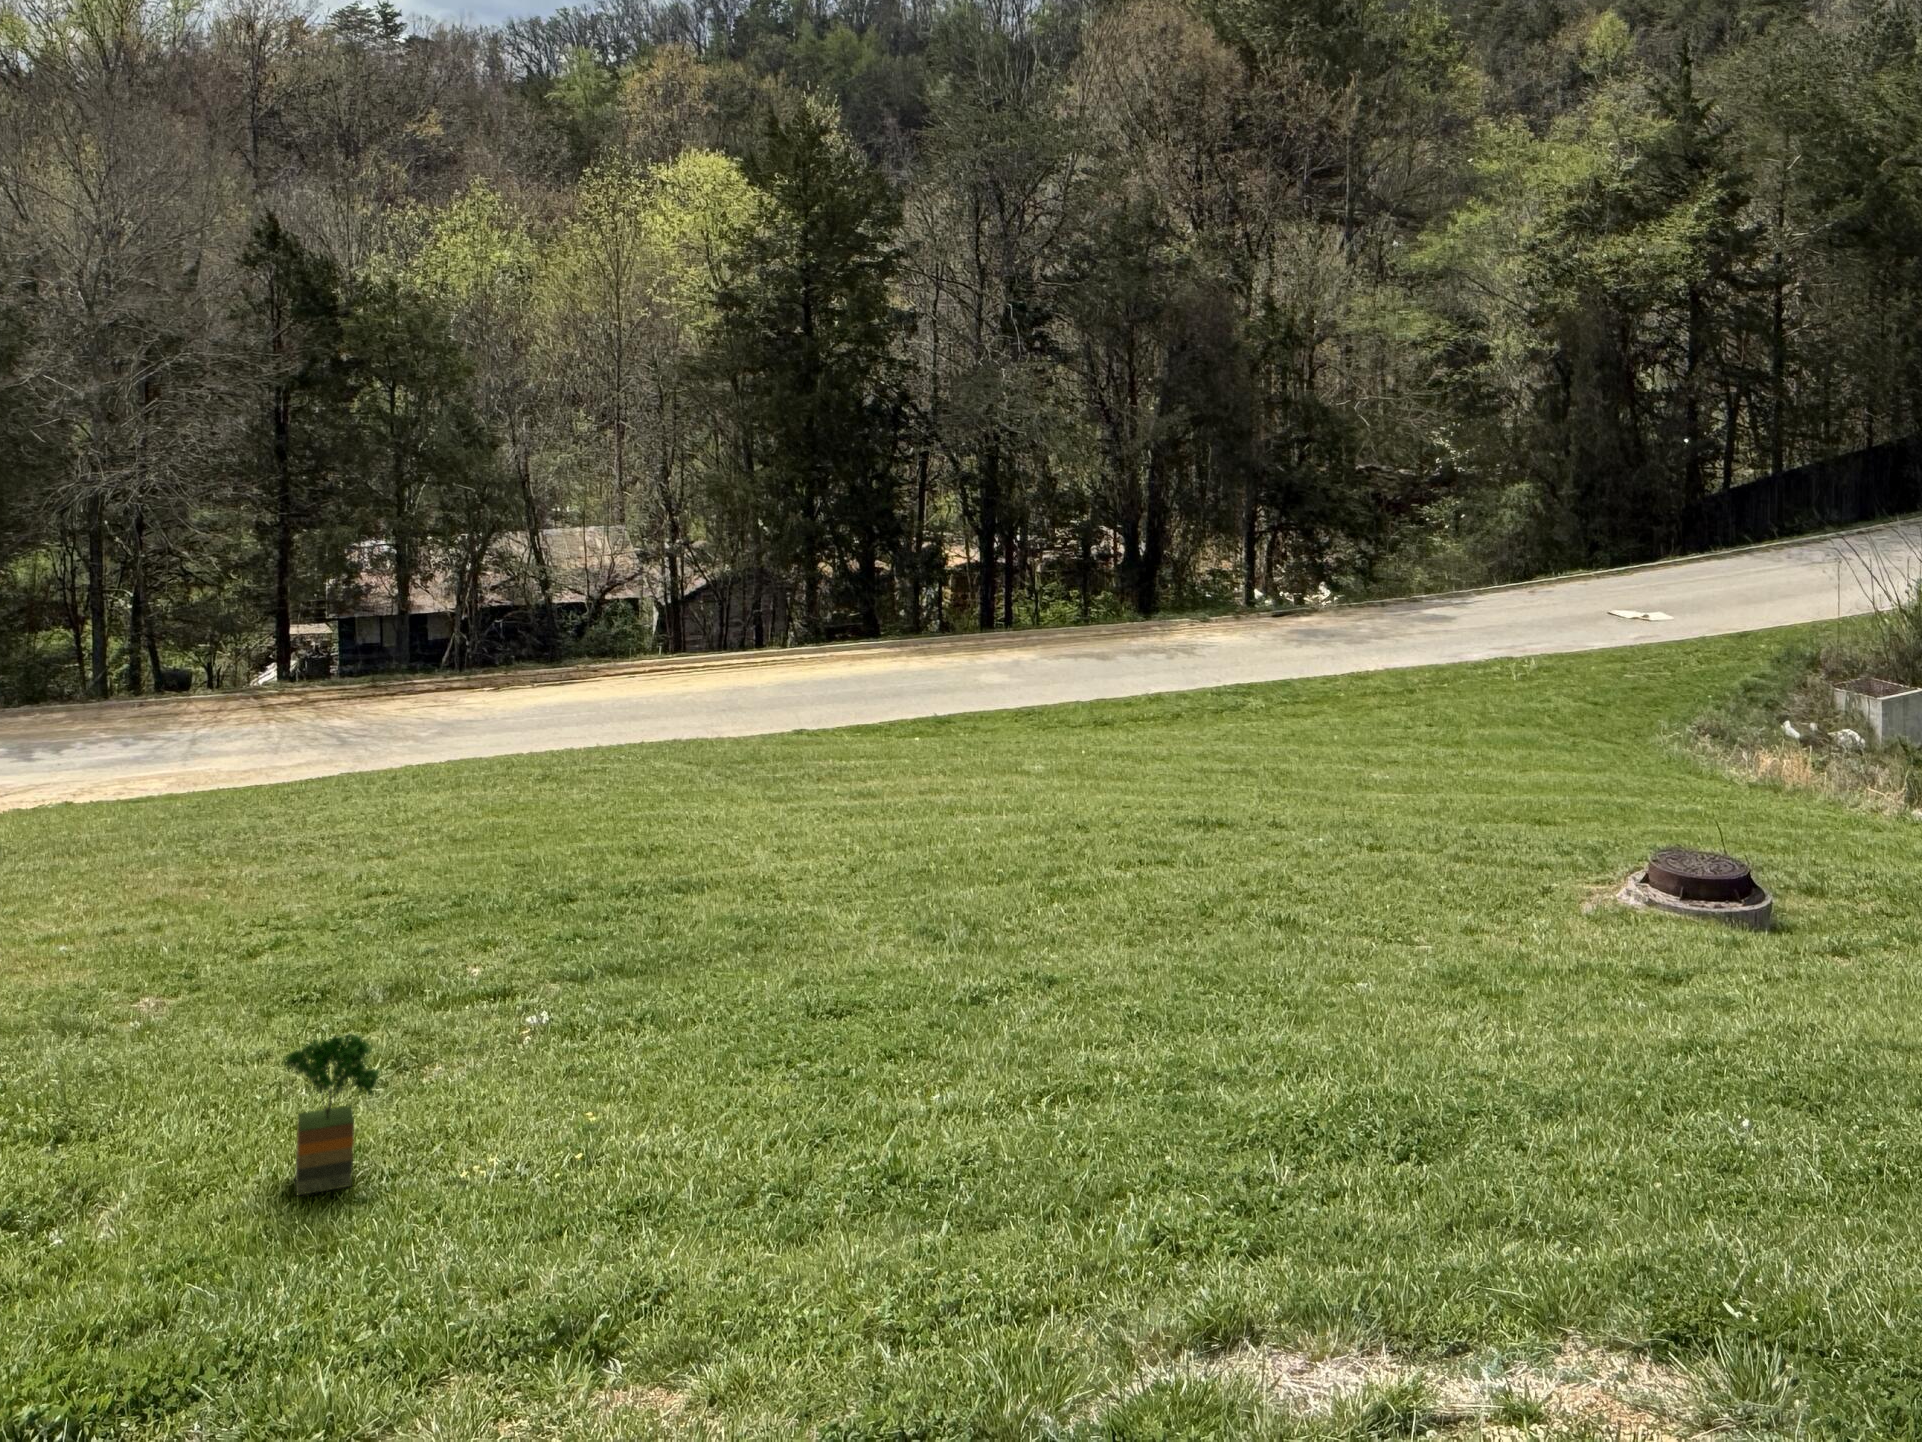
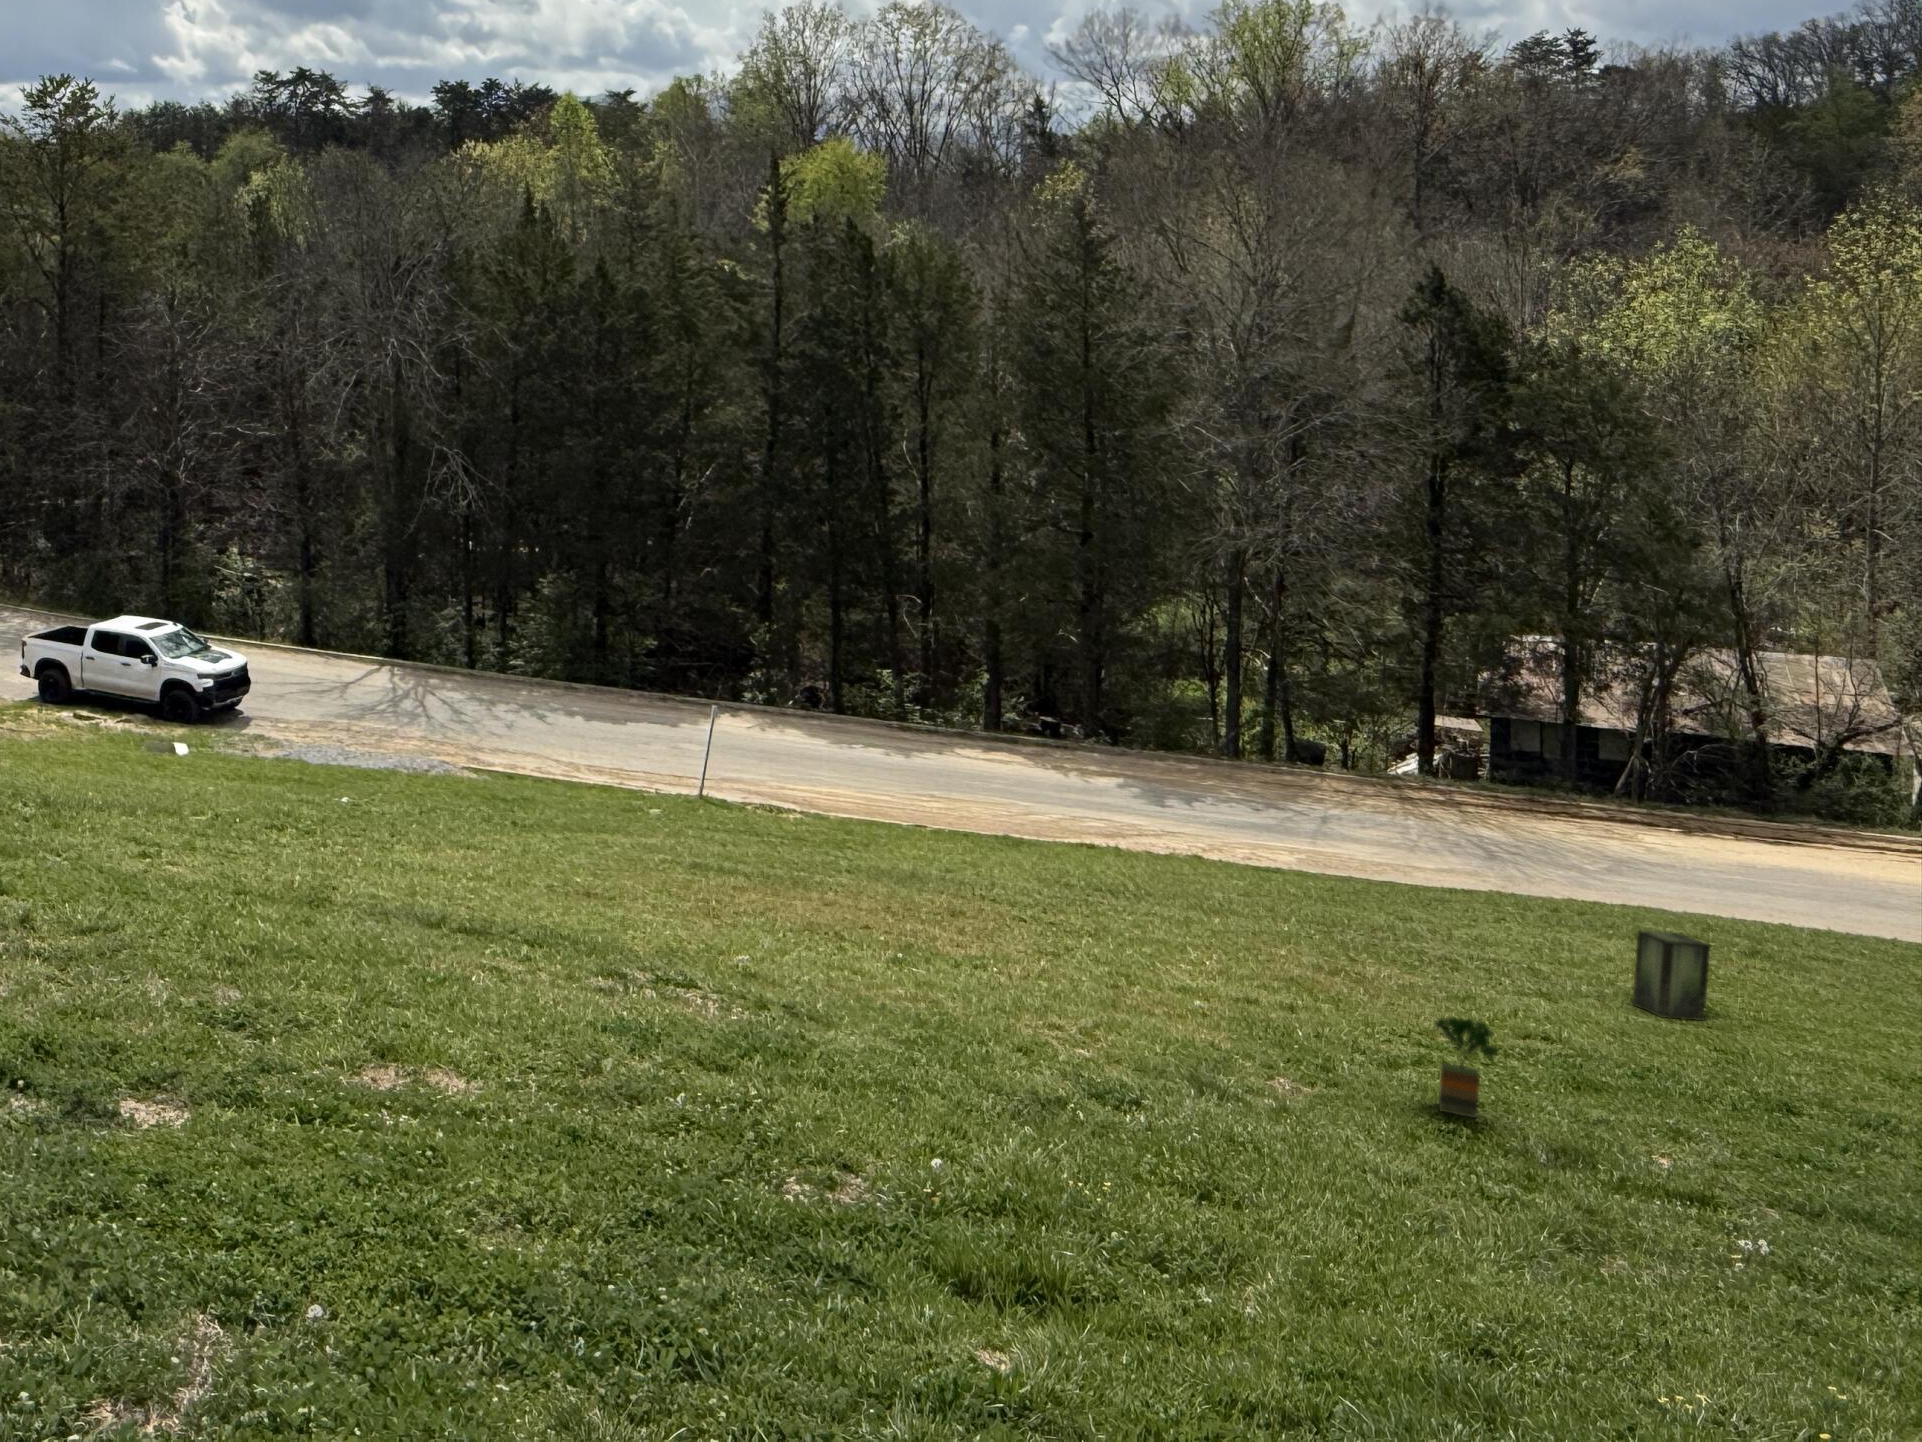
storage box: none [510,804,586,904] -> present [1633,930,1711,1021]

